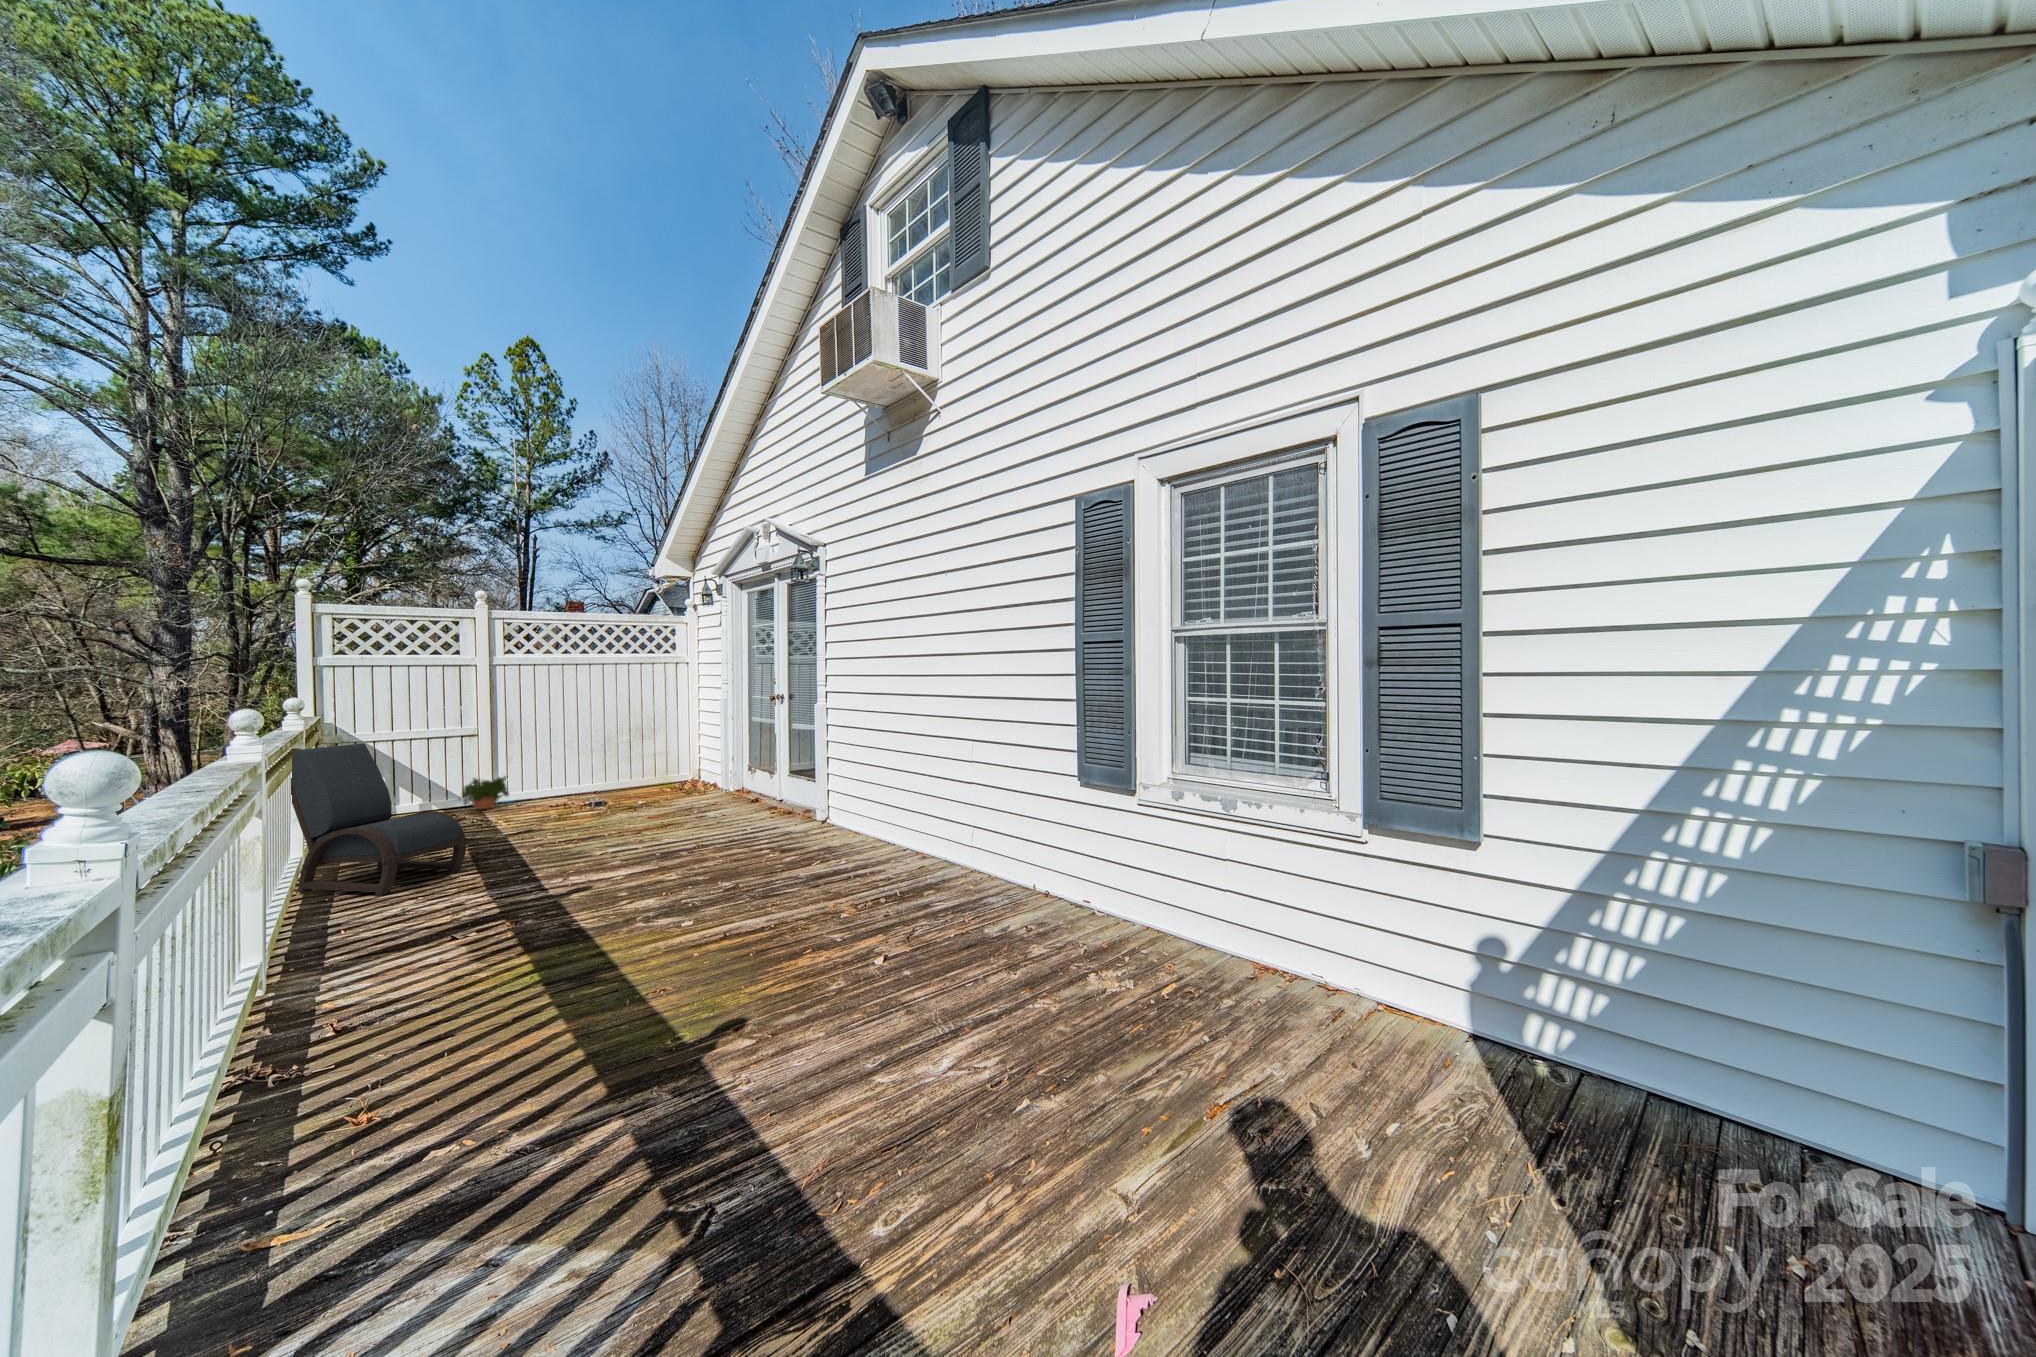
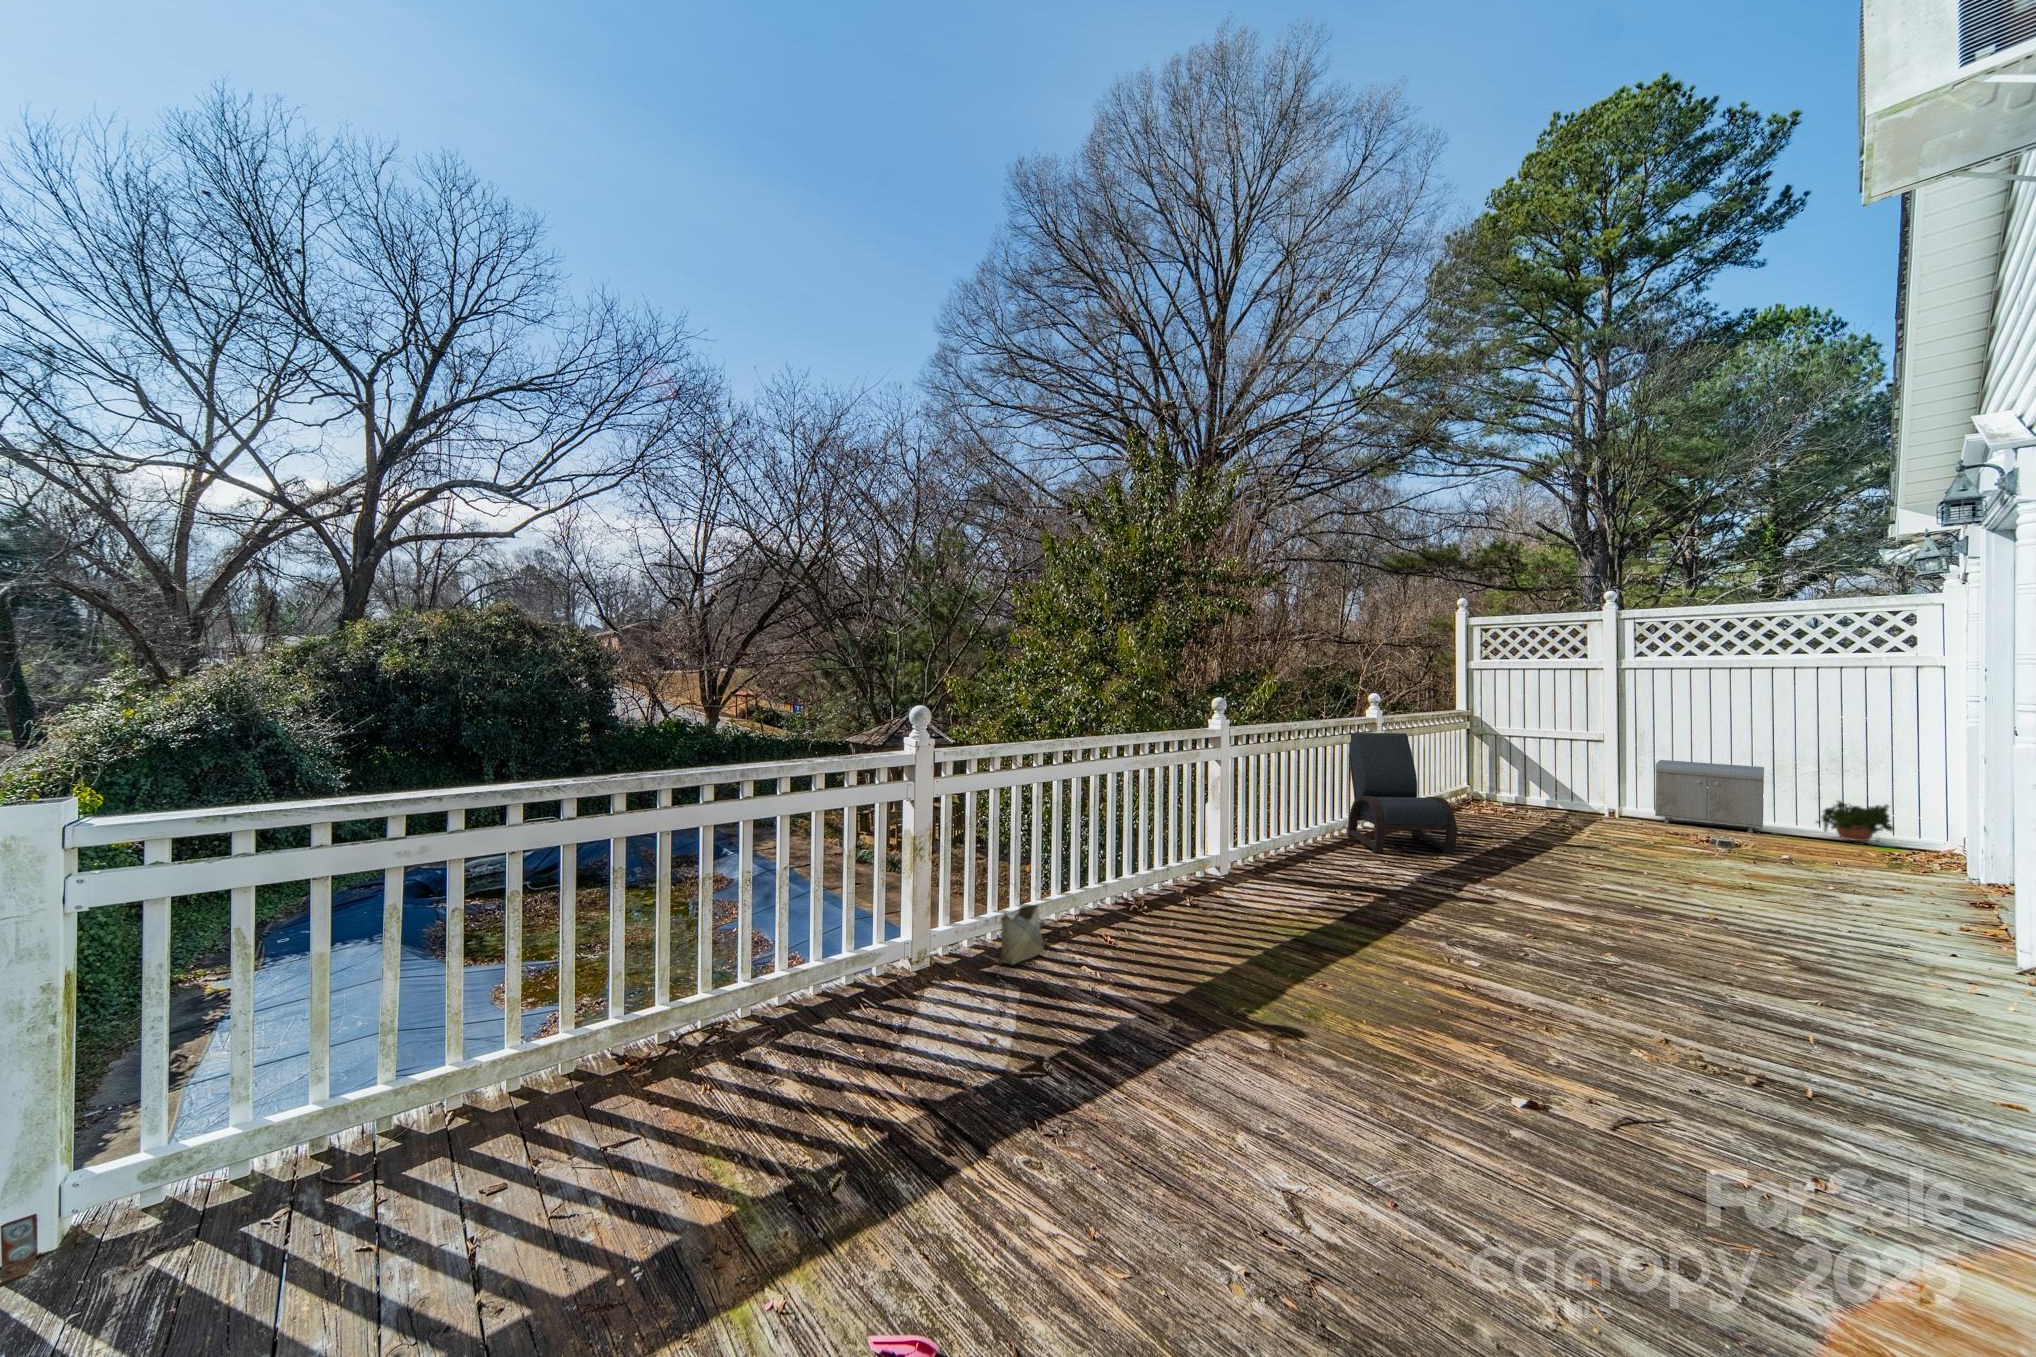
storage bench: none [530,744,613,803] -> present [1655,760,1764,832]
potted plant: present [459,776,509,809] -> present [1817,801,1893,841]
woven basket: none [201,1069,294,1259] -> present [1001,888,1044,965]

